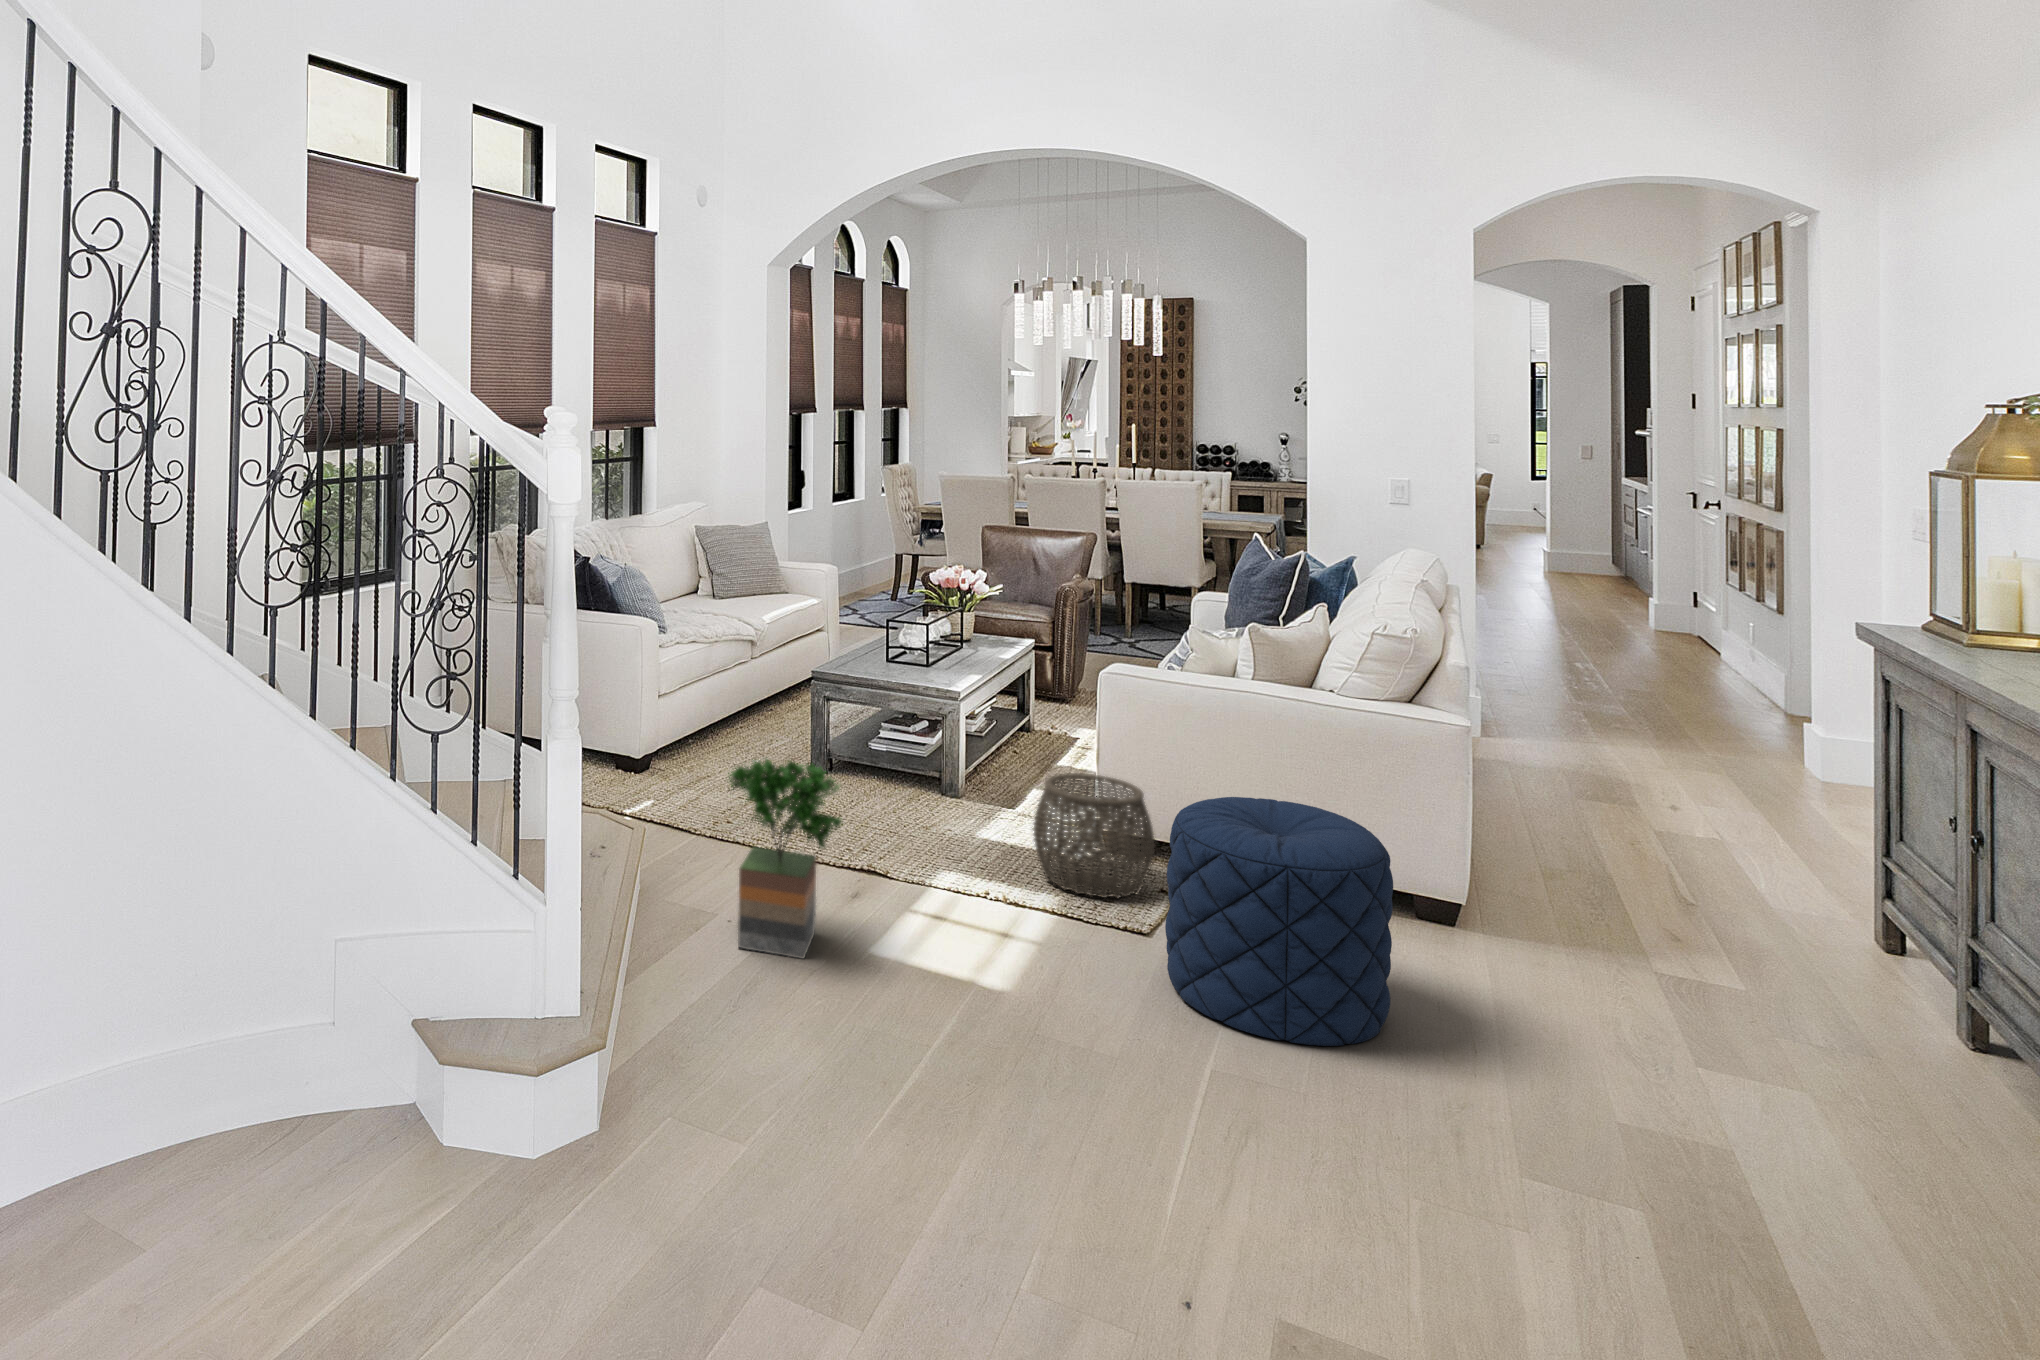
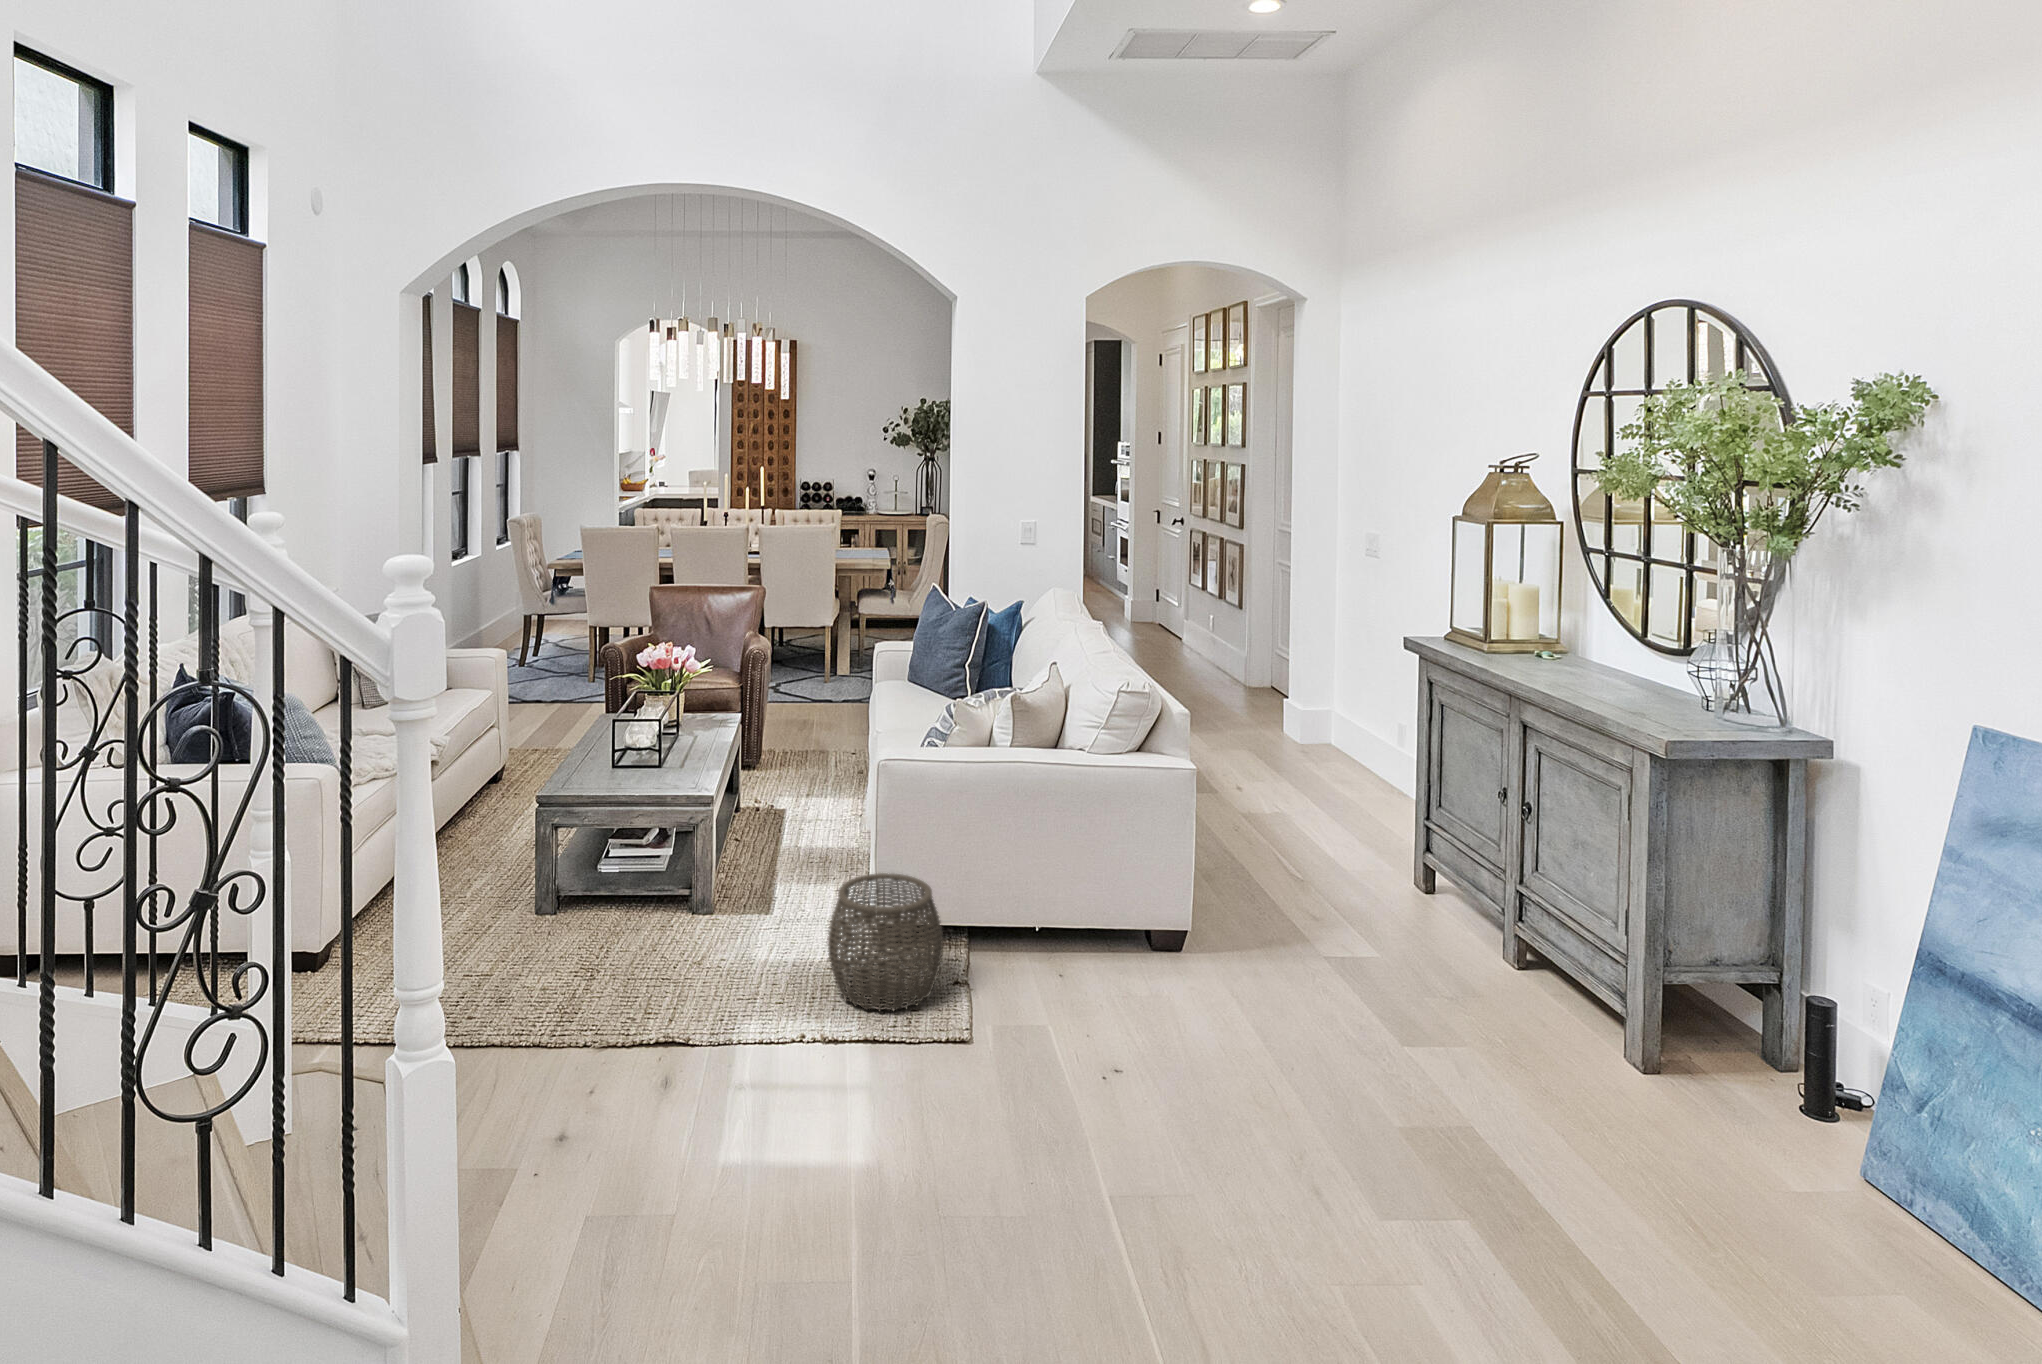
potted tree: present [728,759,842,959] -> none [530,956,685,1227]
pouf: present [1165,797,1393,1046] -> none [1002,887,1202,1151]

